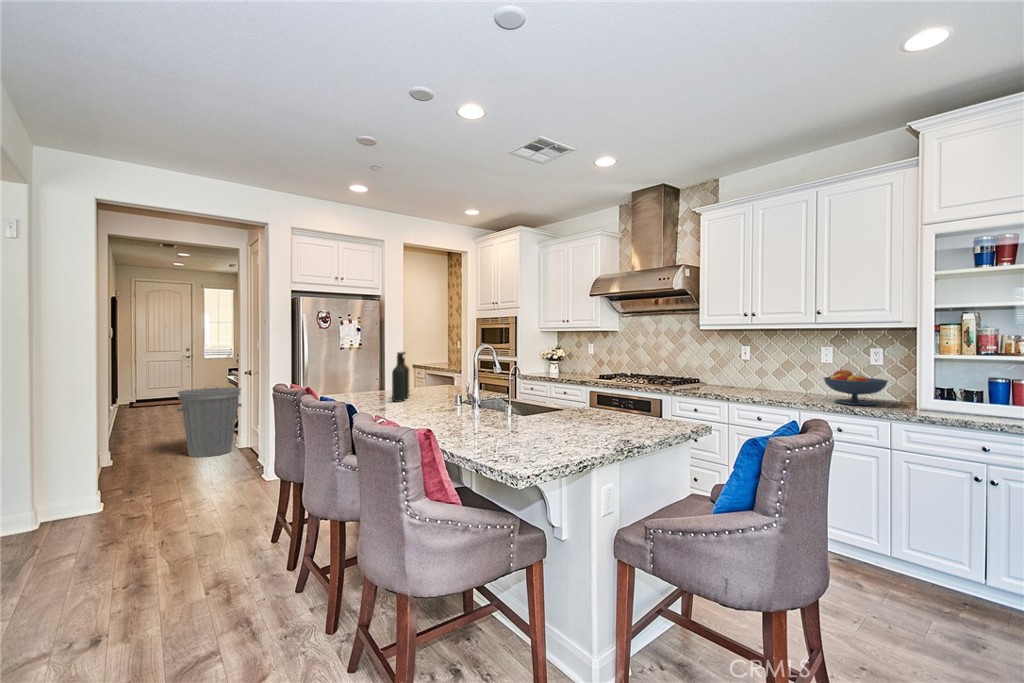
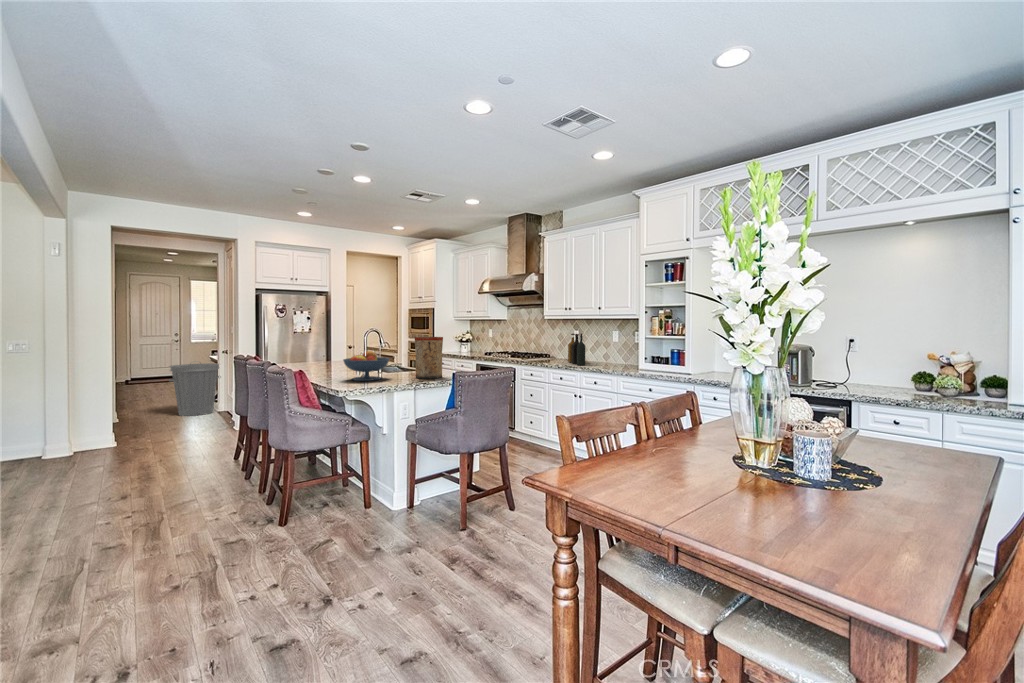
bottle: present [392,352,410,402] -> present [568,333,585,365]
vase: none [598,360,643,437] -> present [415,337,443,379]
fruit bowl: present [824,370,888,405] -> present [343,351,389,381]

